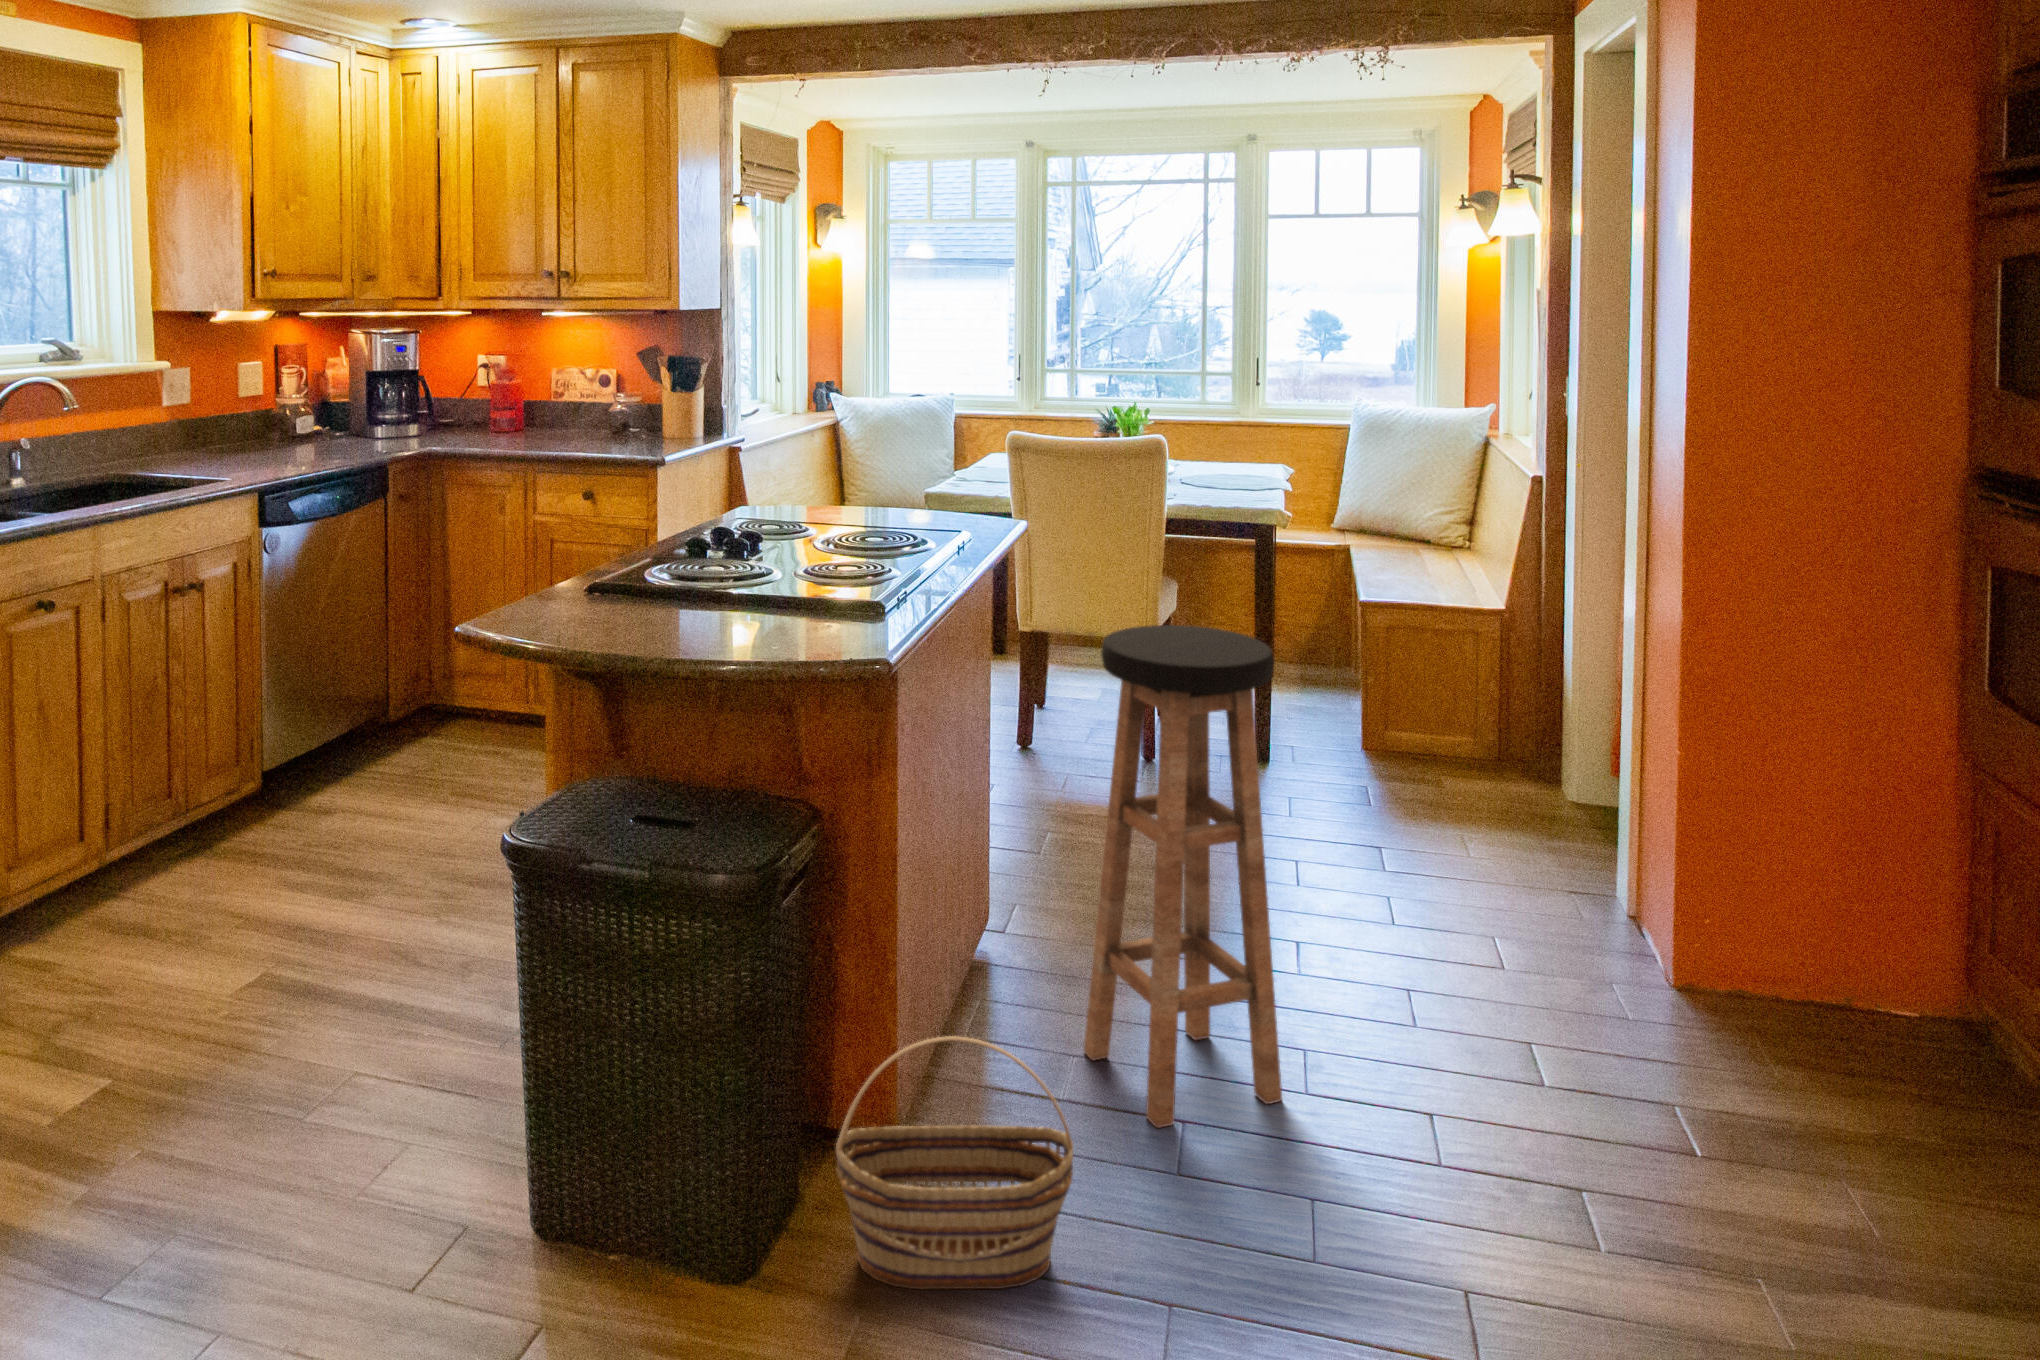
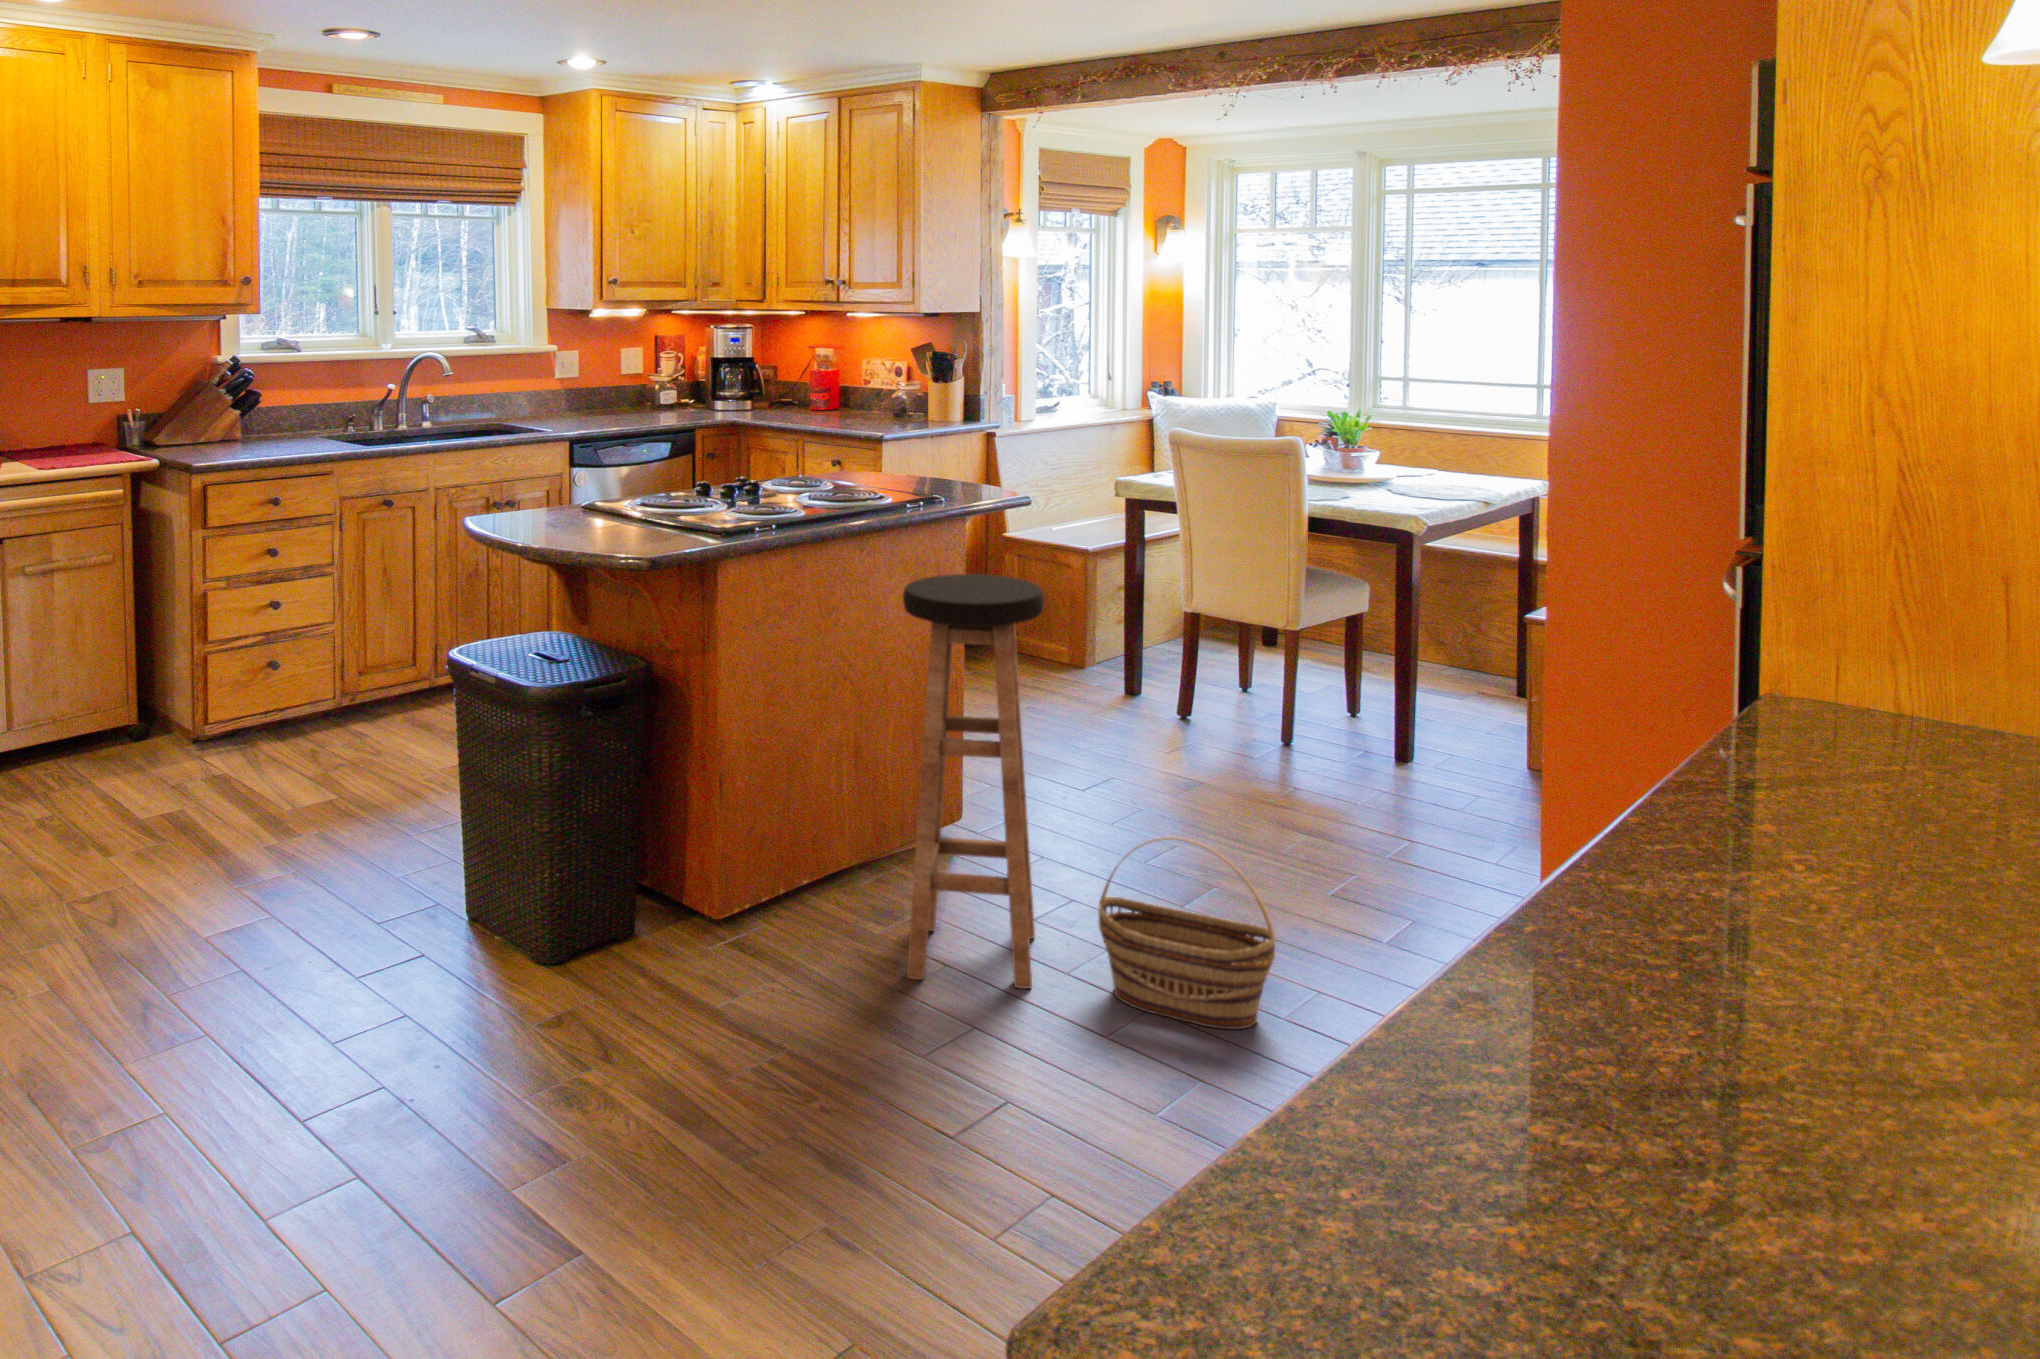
basket: present [836,1036,1073,1289] -> present [1099,837,1275,1029]

